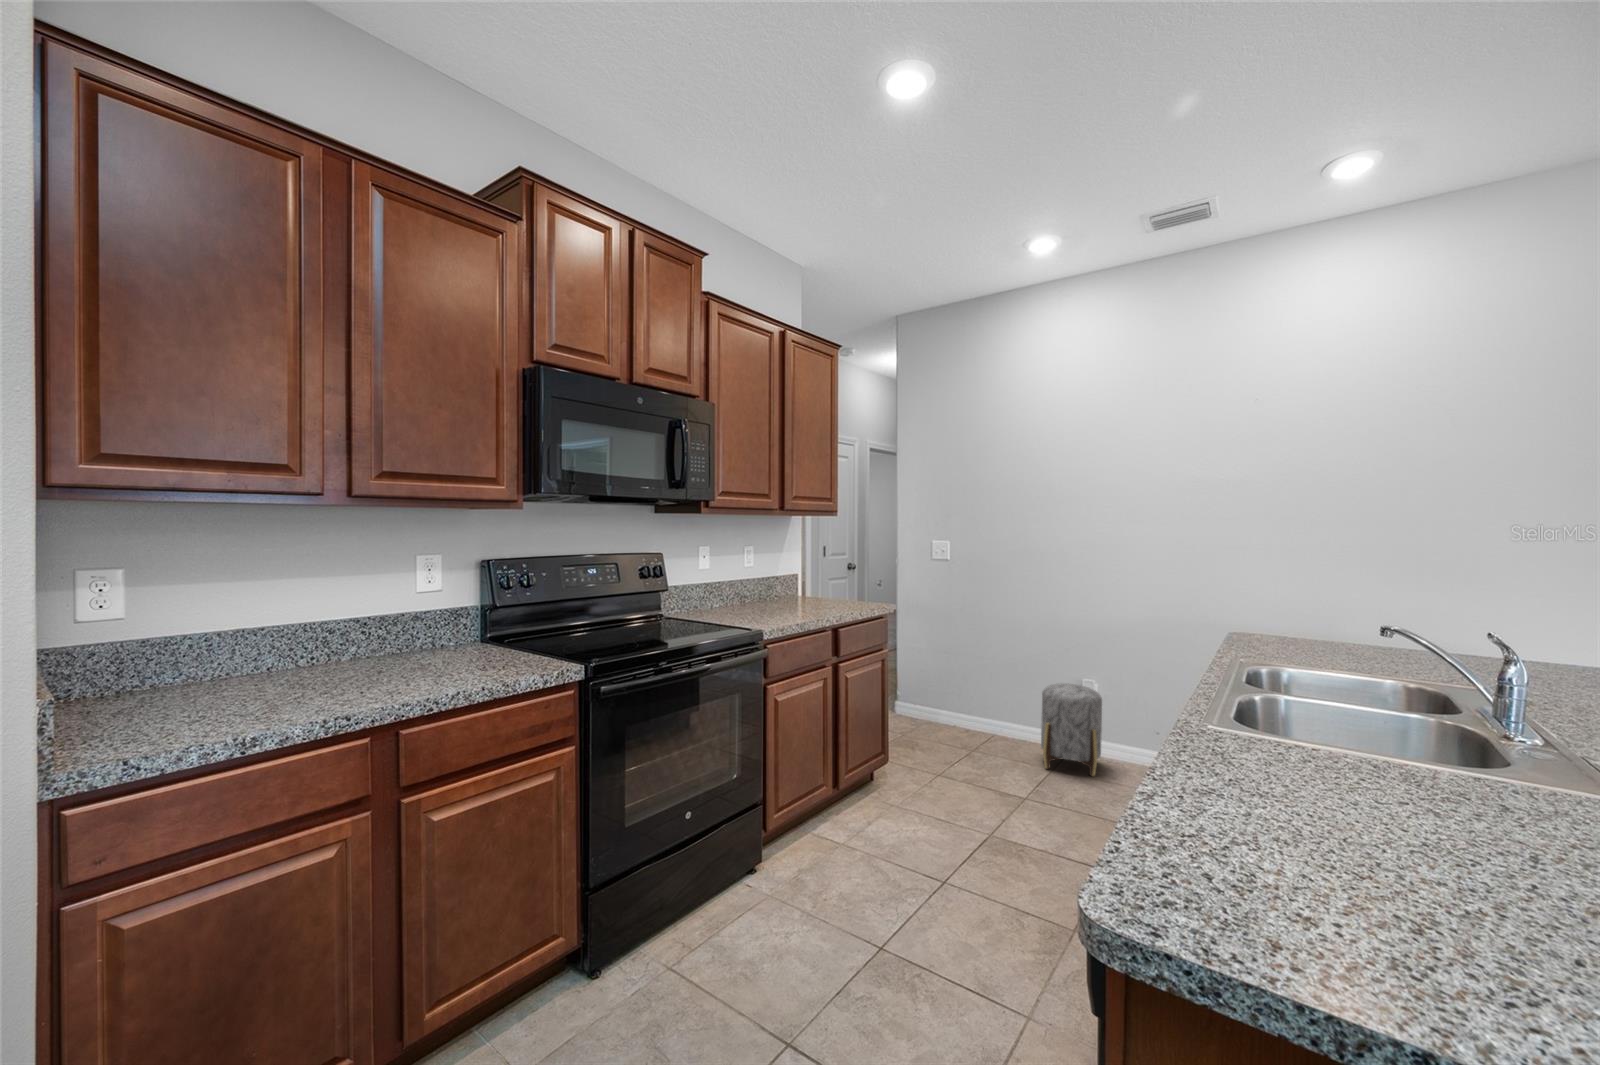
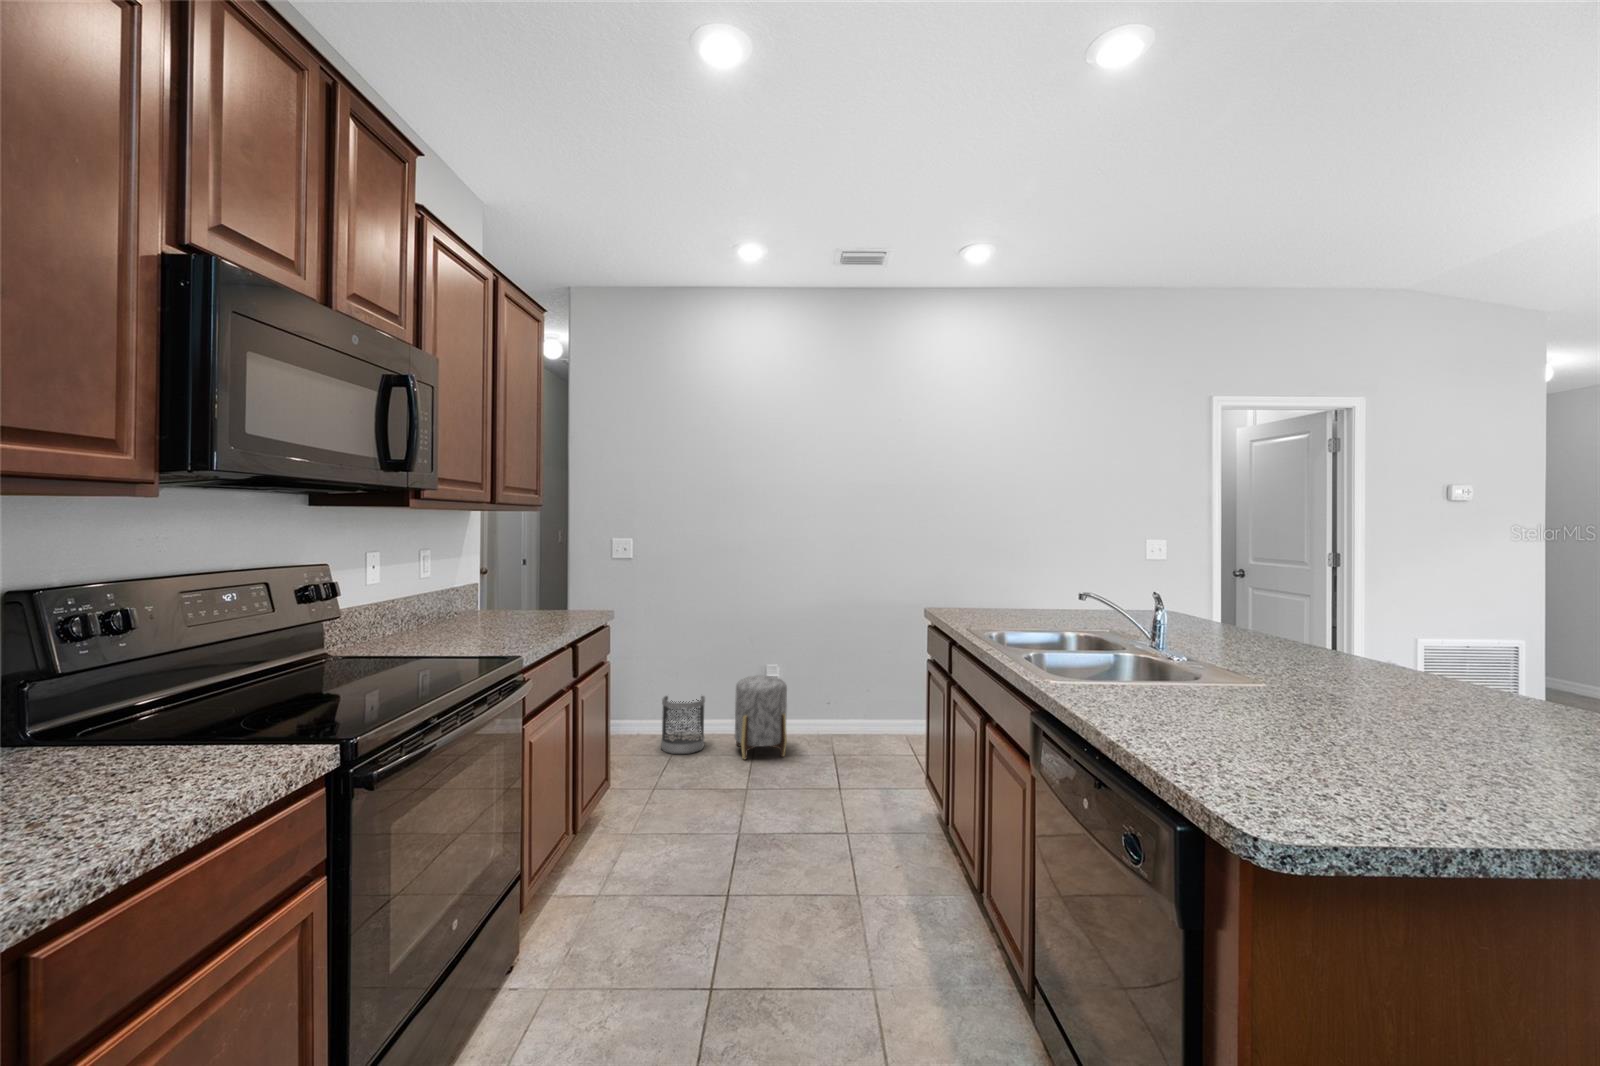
wastebasket: none [969,689,1015,751] -> present [661,696,705,754]

